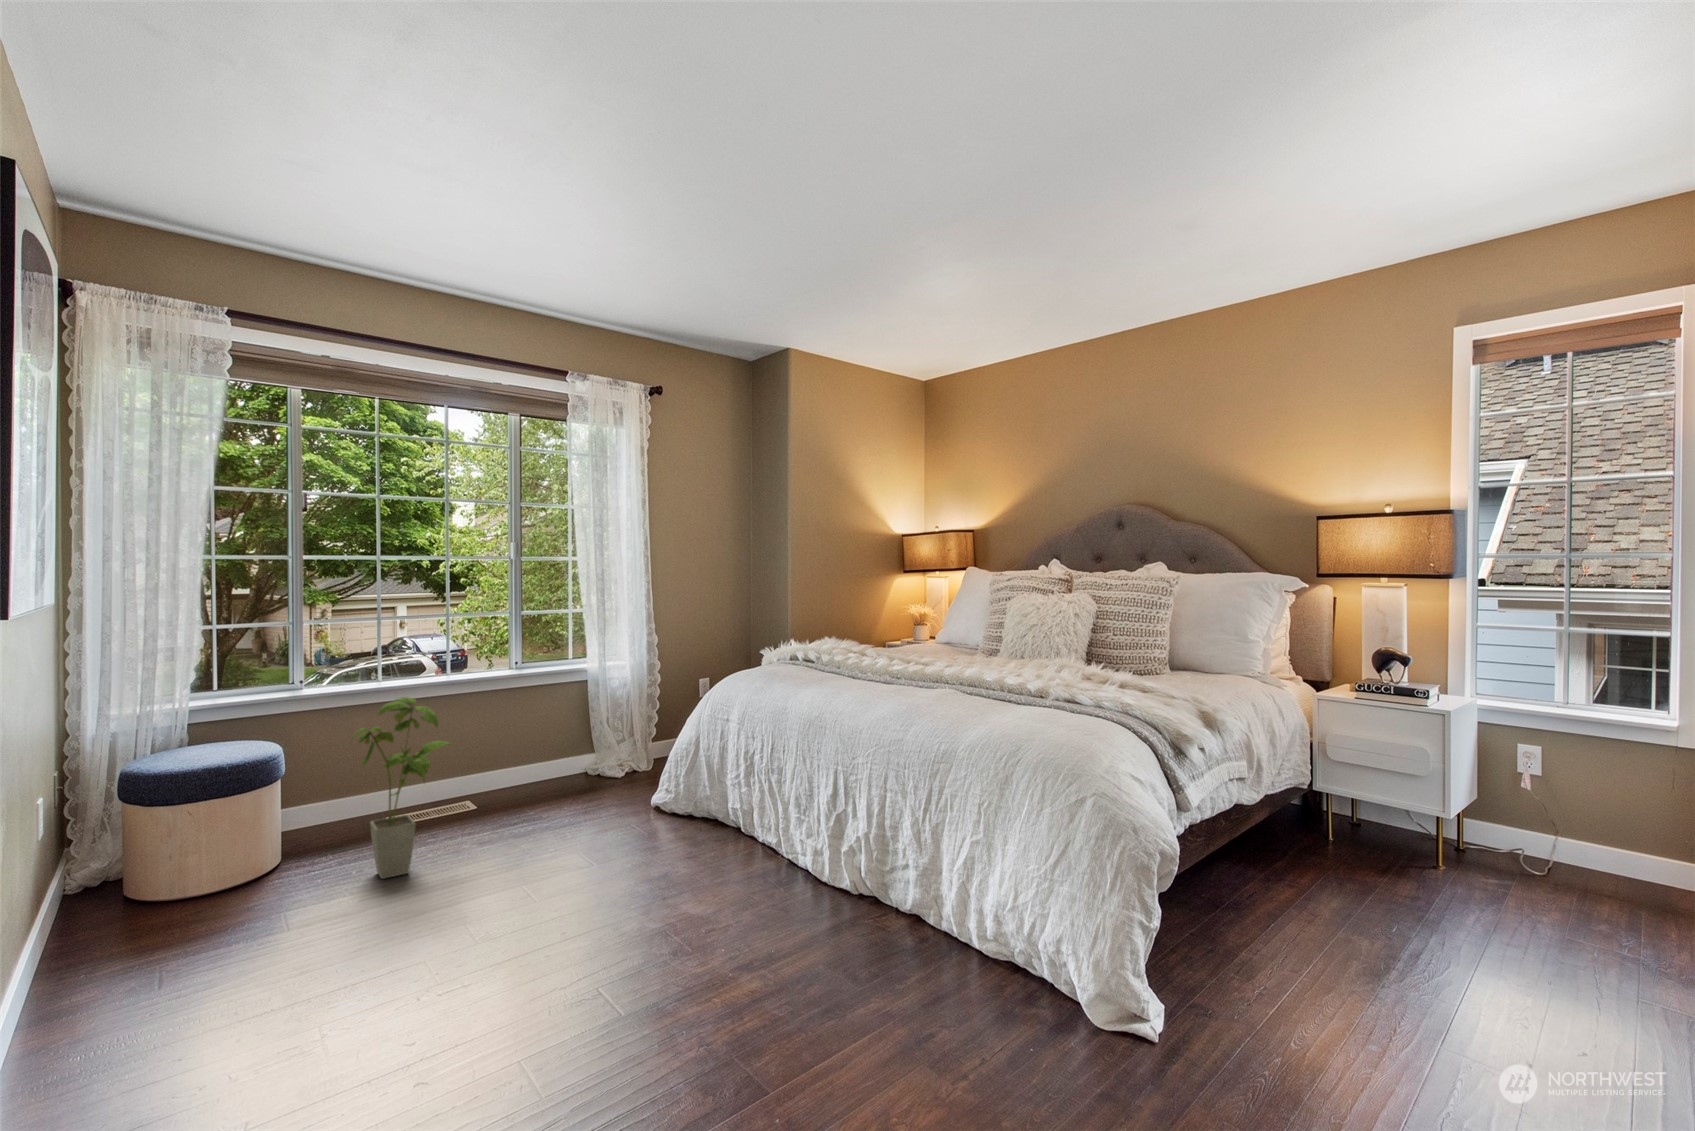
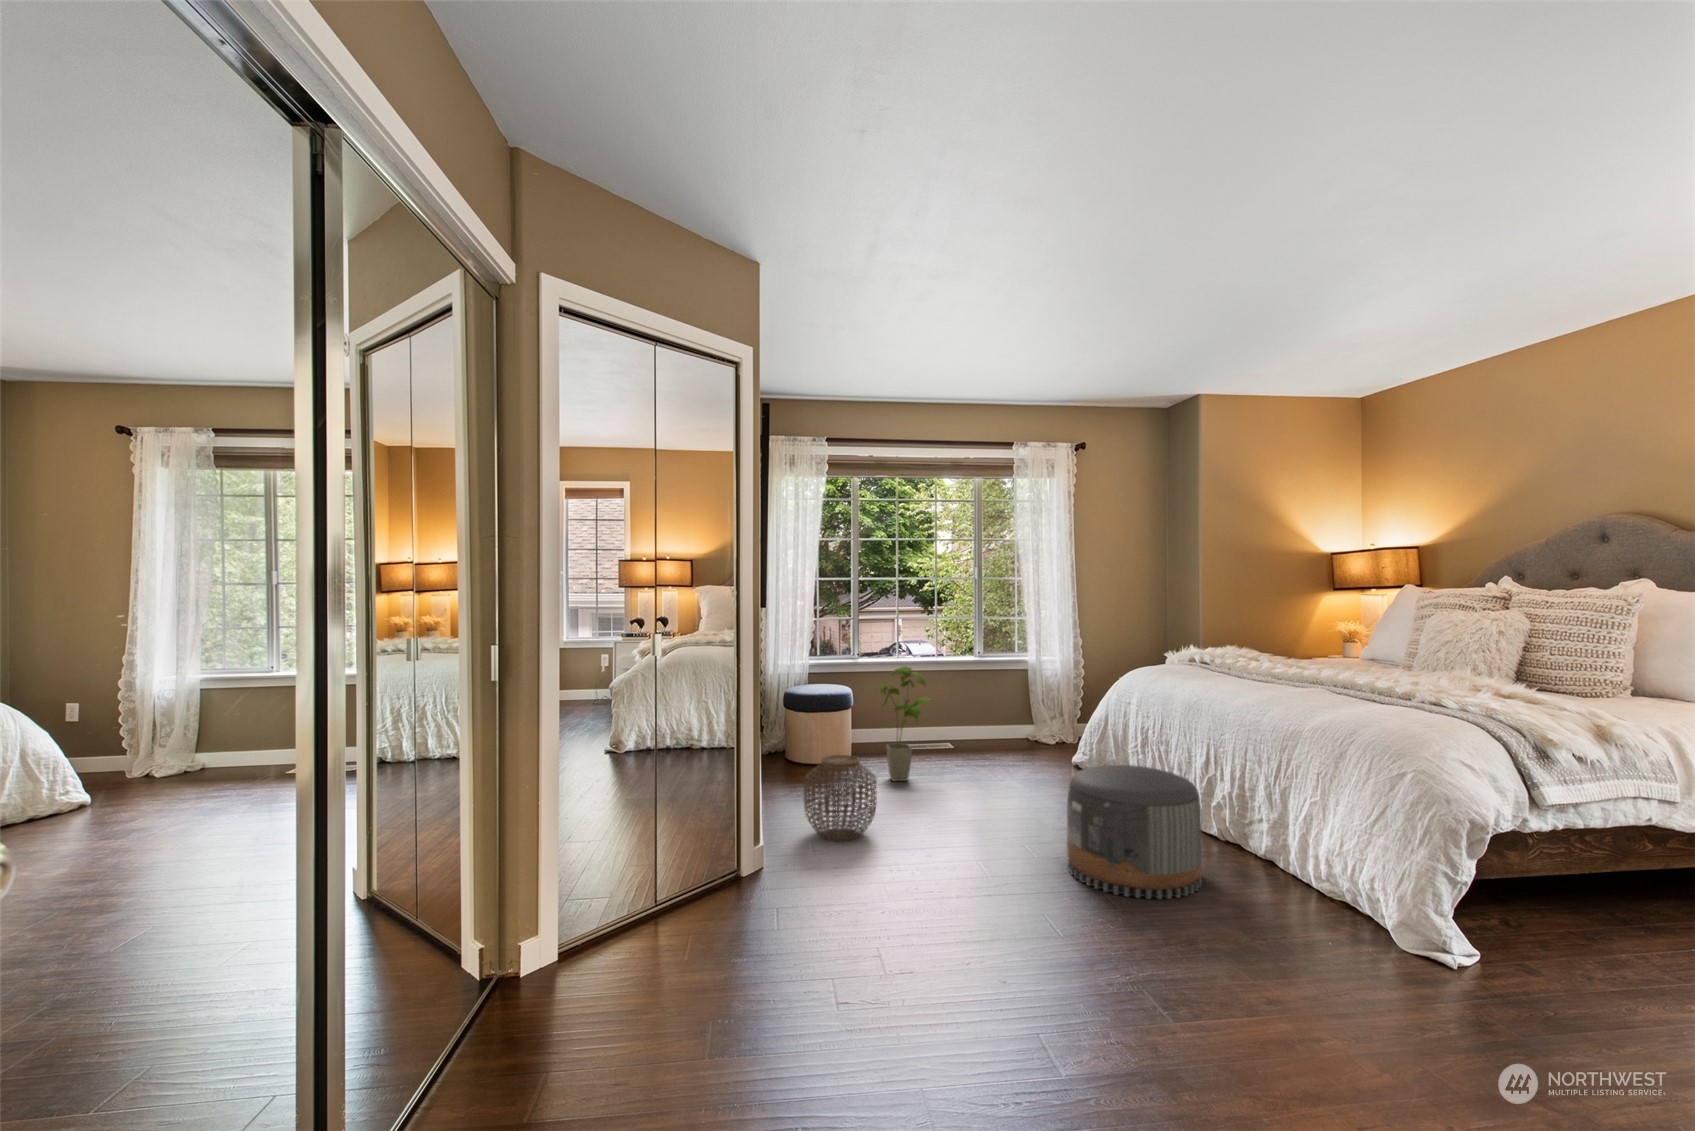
pouf: none [674,825,856,1036] -> present [1067,765,1202,899]
woven basket: none [179,878,343,1049] -> present [804,755,877,841]

